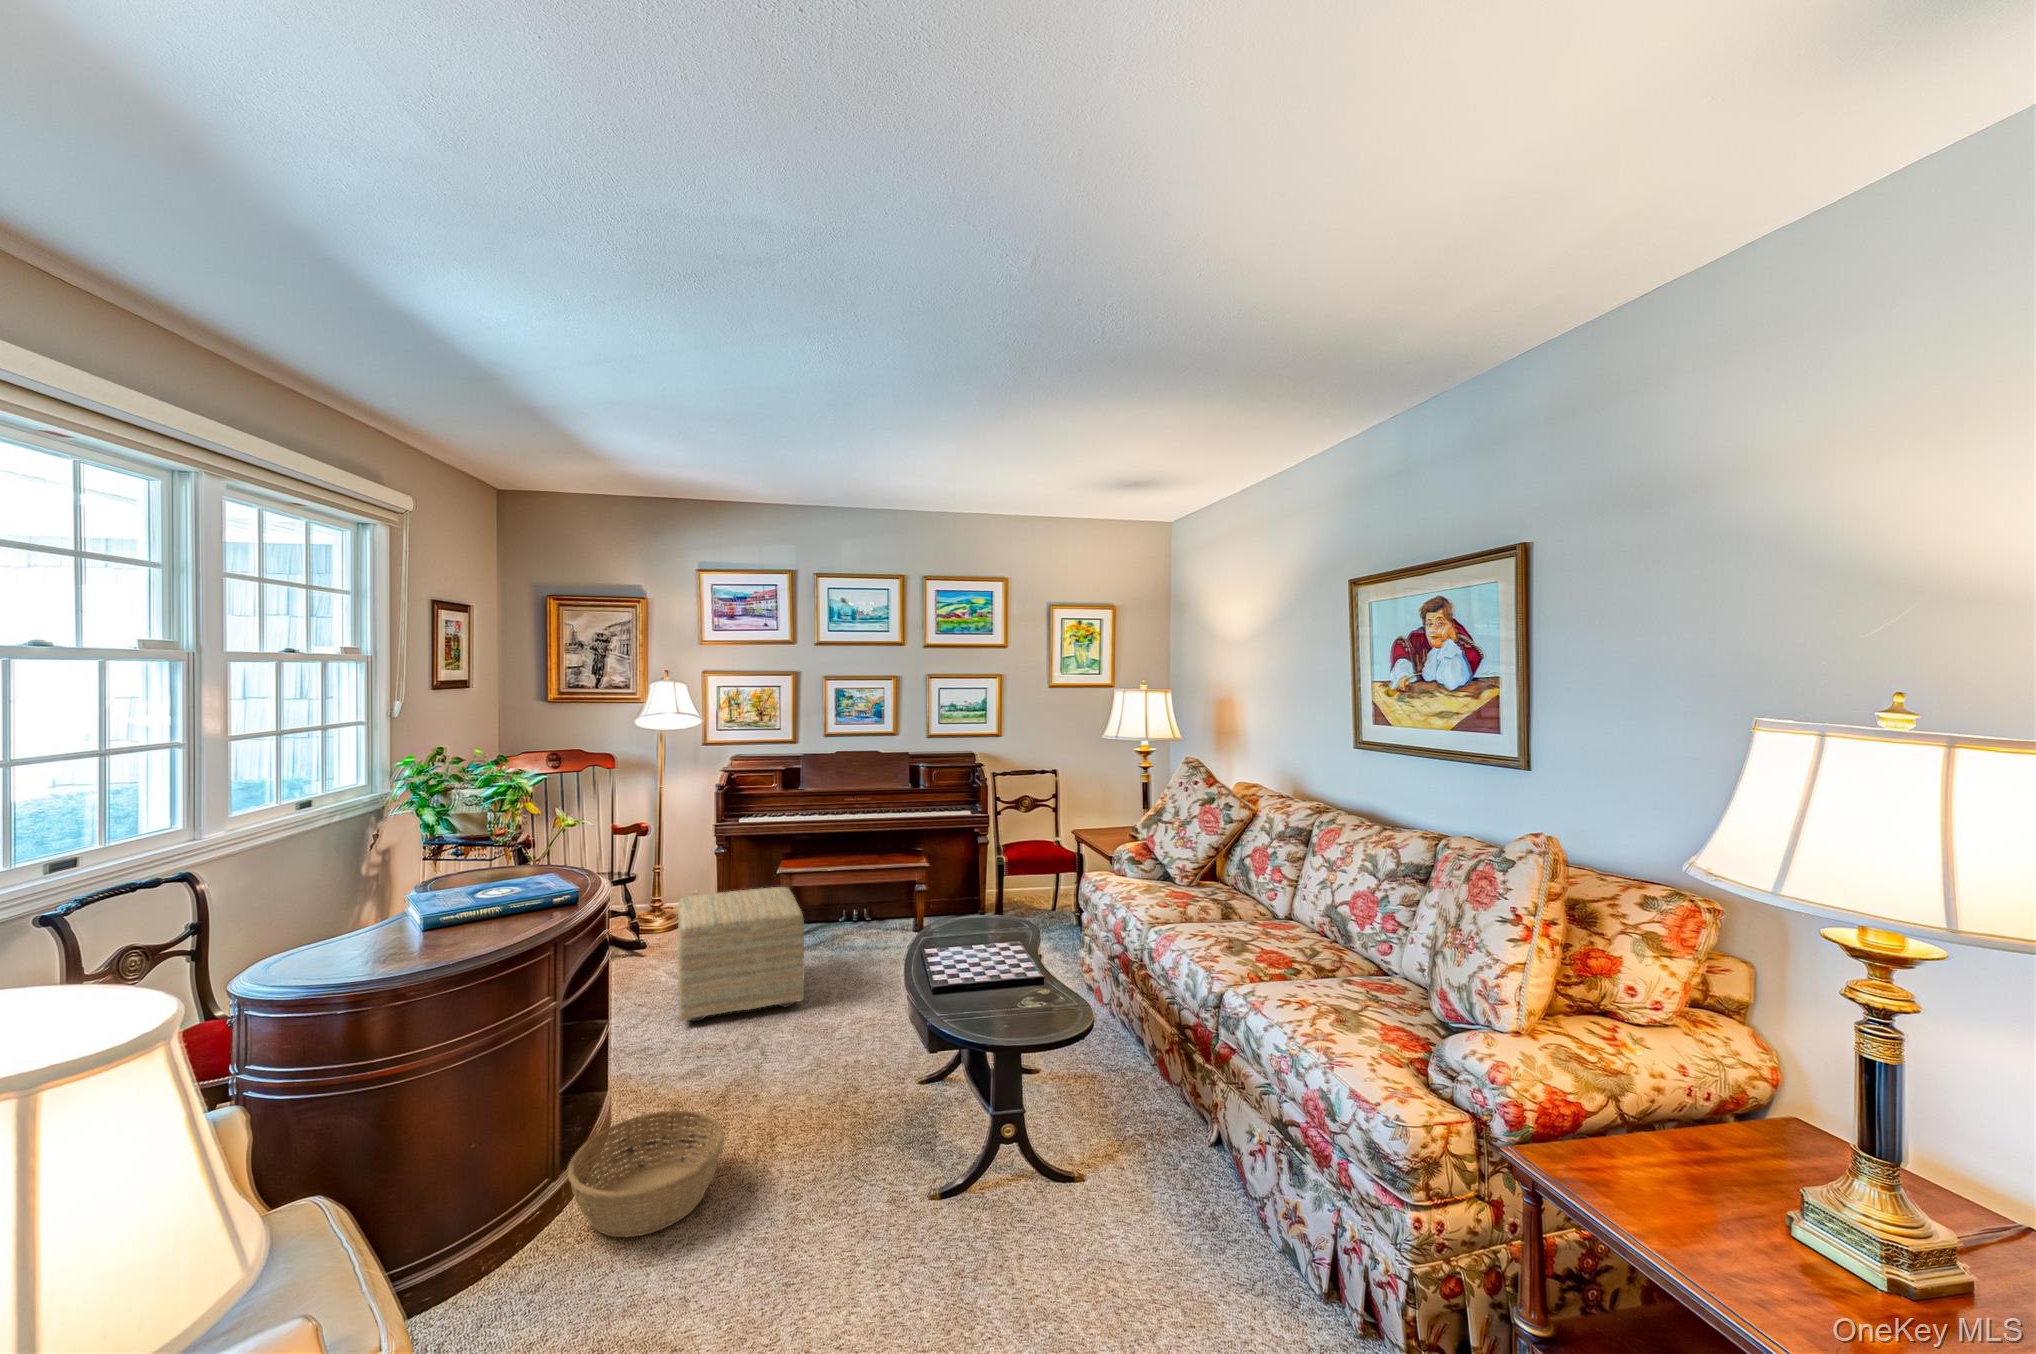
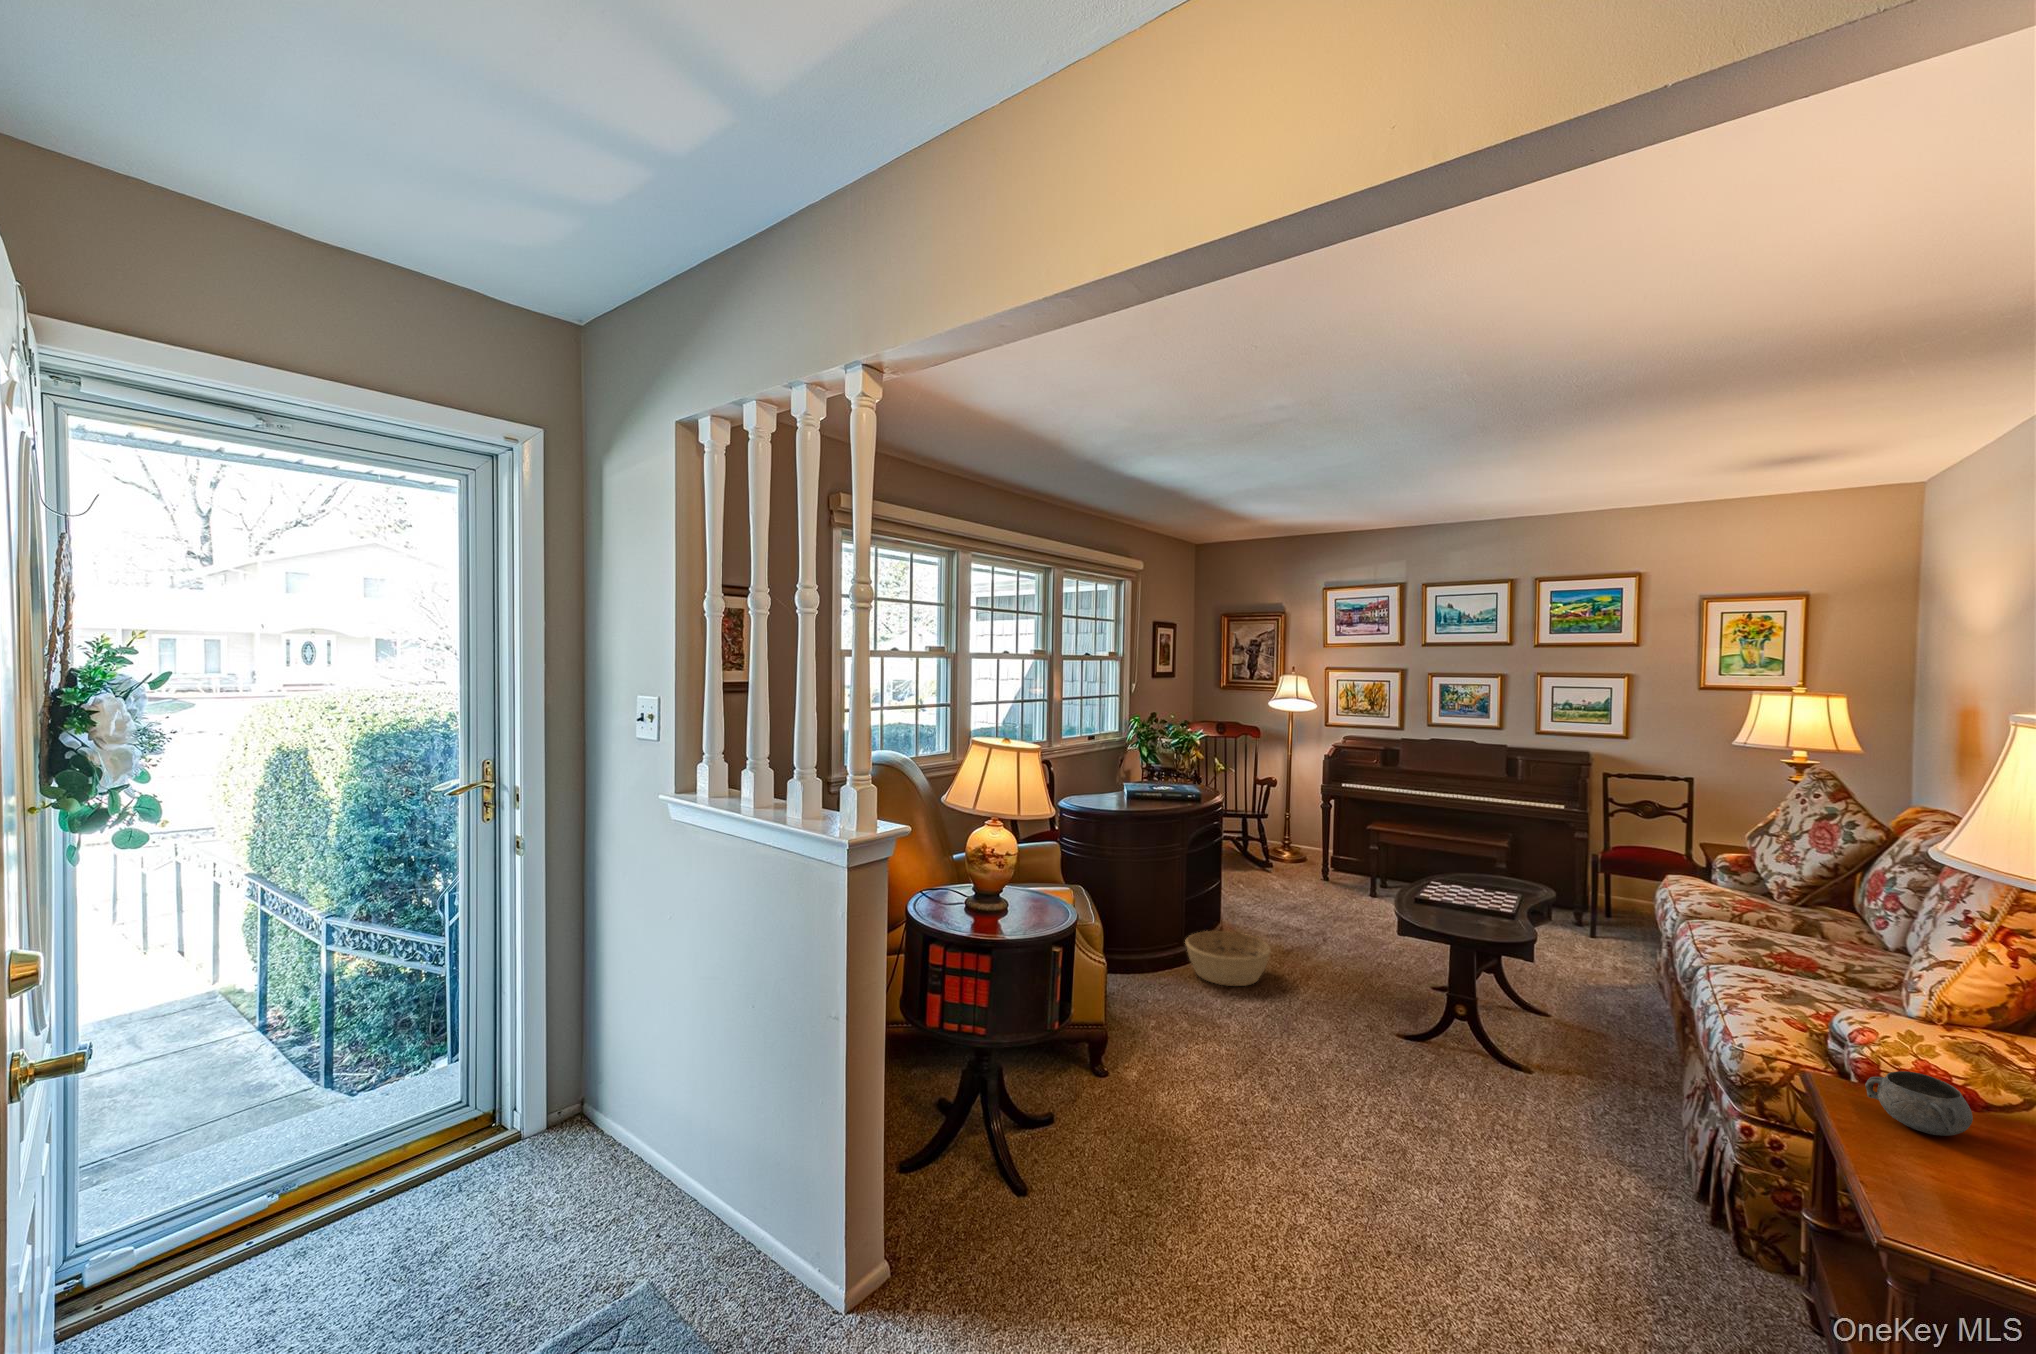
ottoman: present [678,887,805,1021] -> none [1277,830,1372,922]
decorative bowl: none [1625,1132,1734,1212] -> present [1865,1071,1973,1136]

